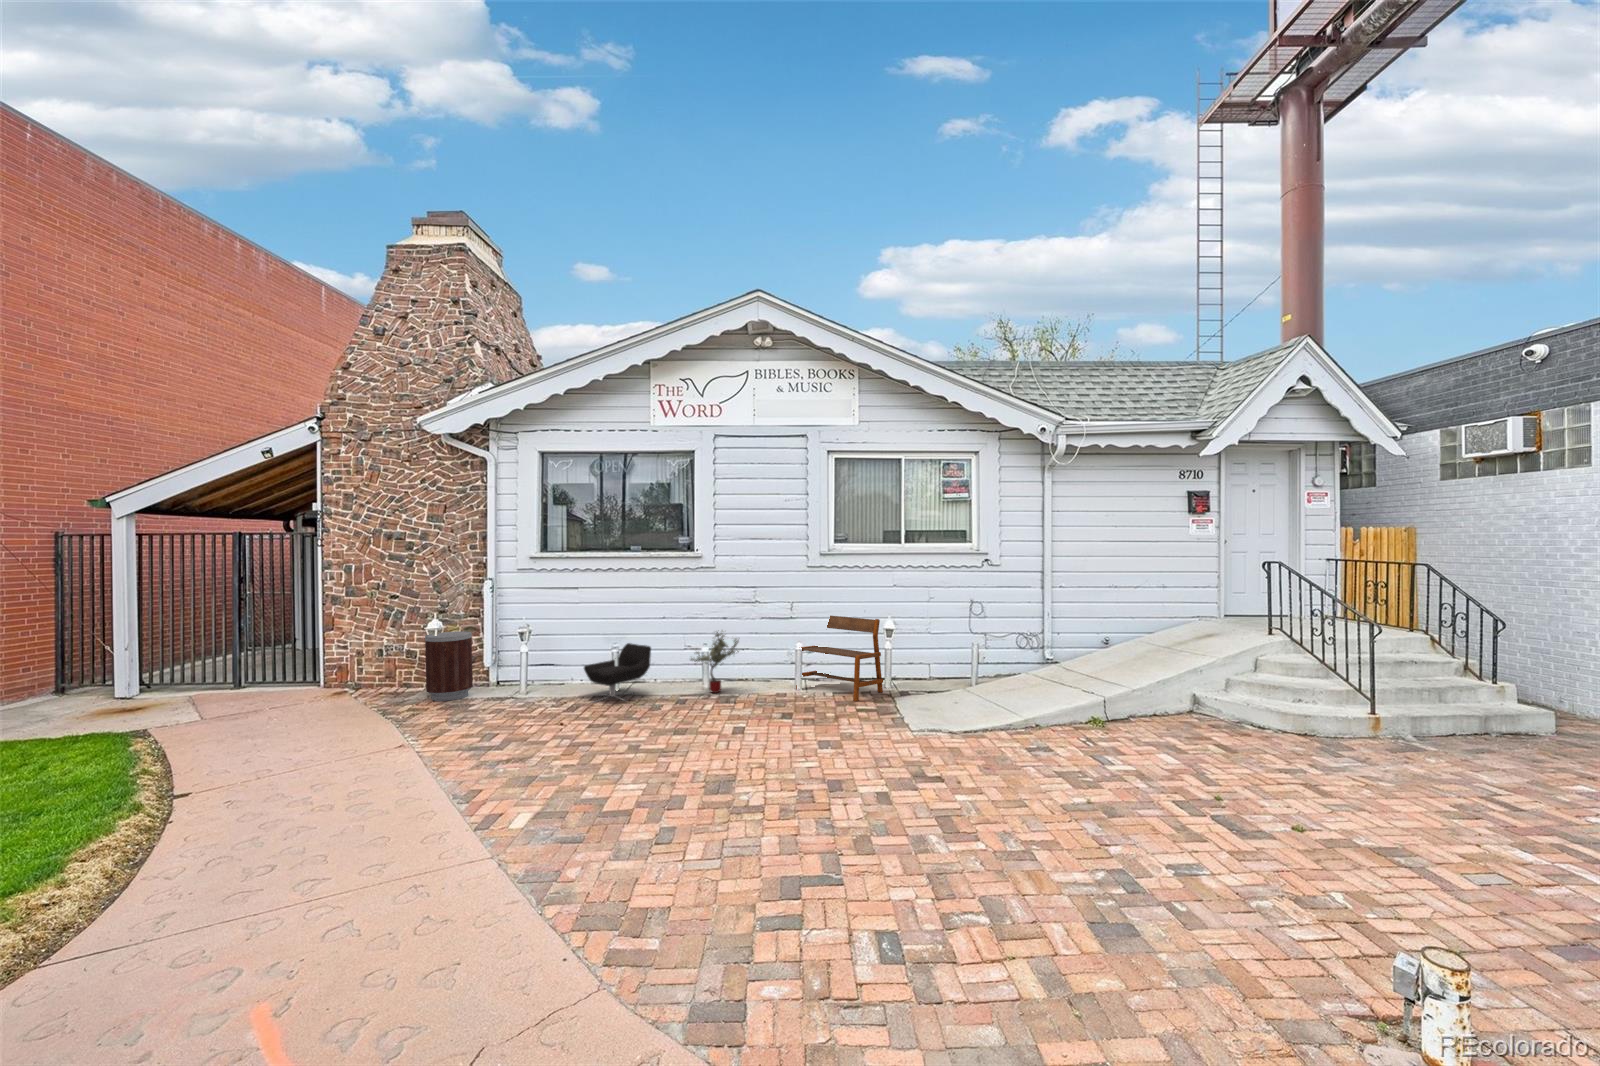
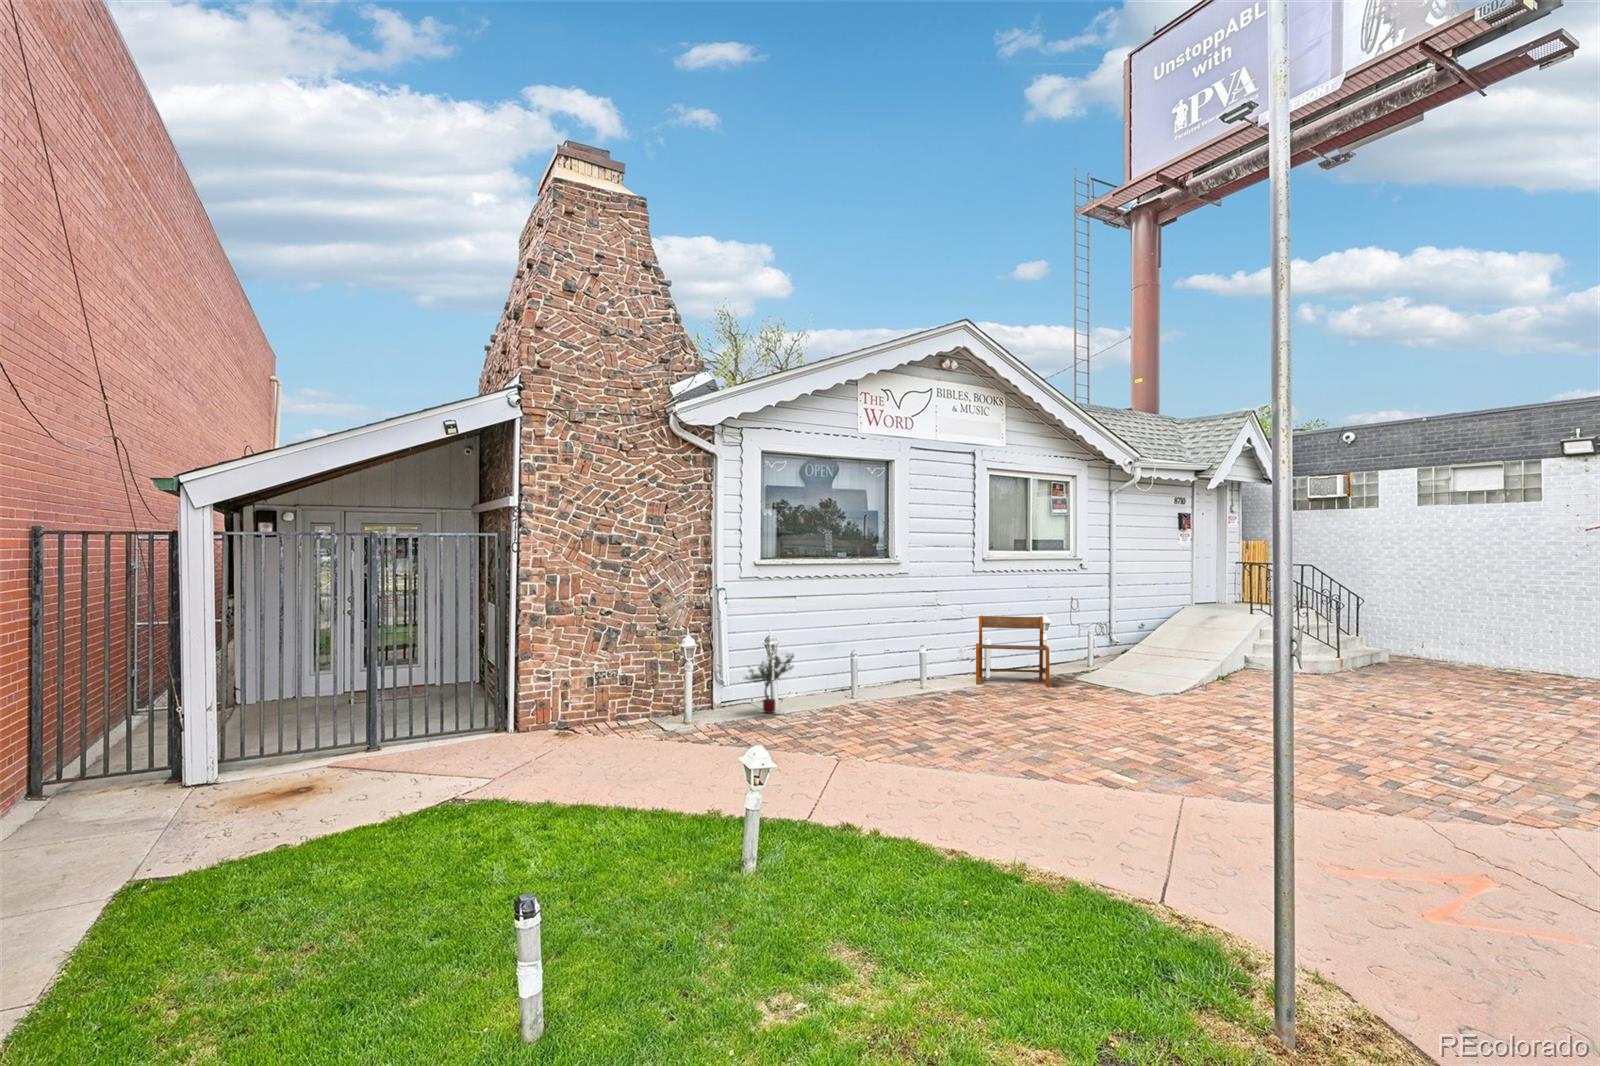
trash can: present [425,631,473,701] -> none [670,650,719,729]
potted tree: present [691,632,739,693] -> present [745,652,794,713]
lounge chair: present [584,643,651,701] -> none [827,652,886,712]

